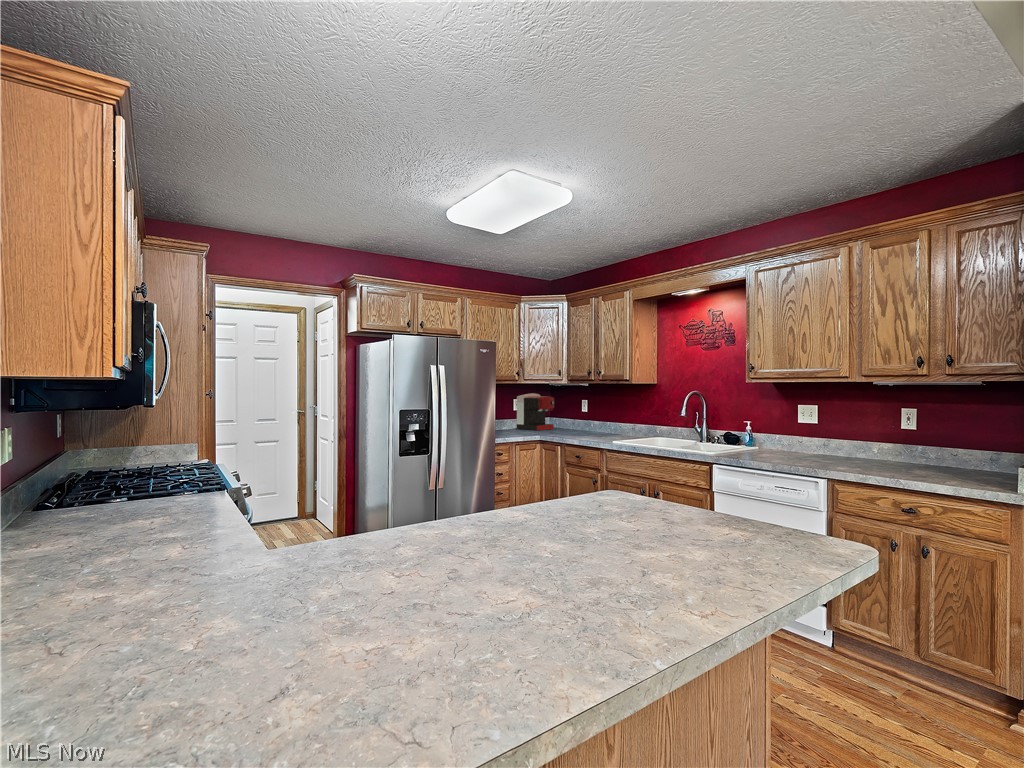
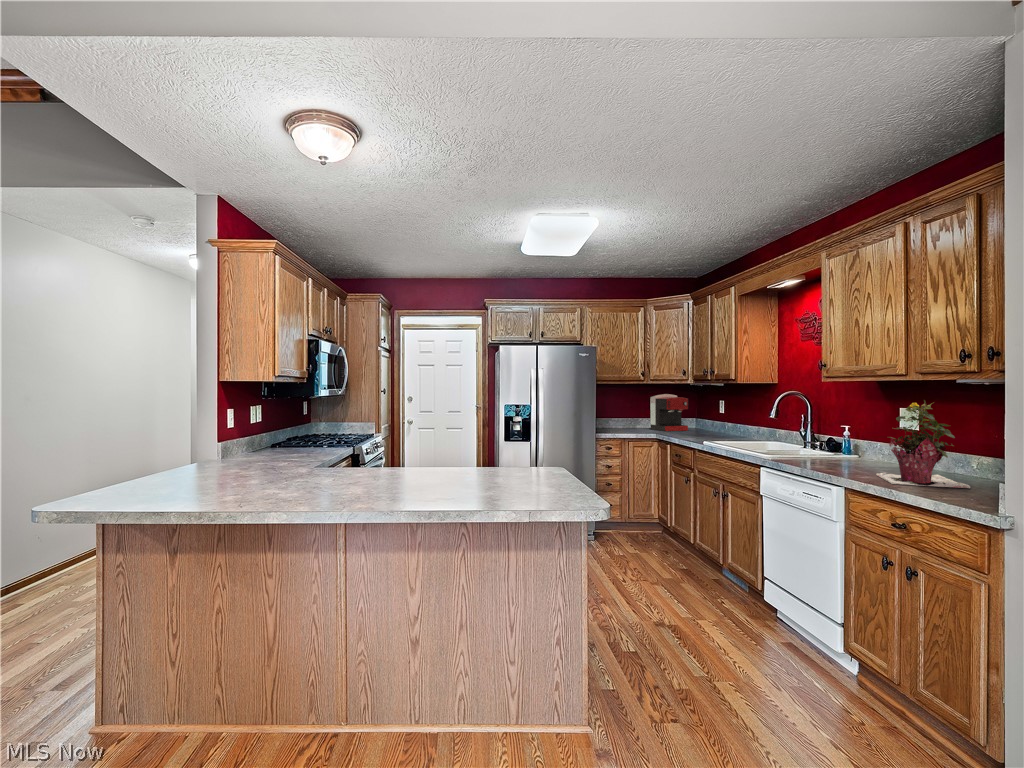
potted plant: none [840,401,928,474] -> present [877,401,970,488]

